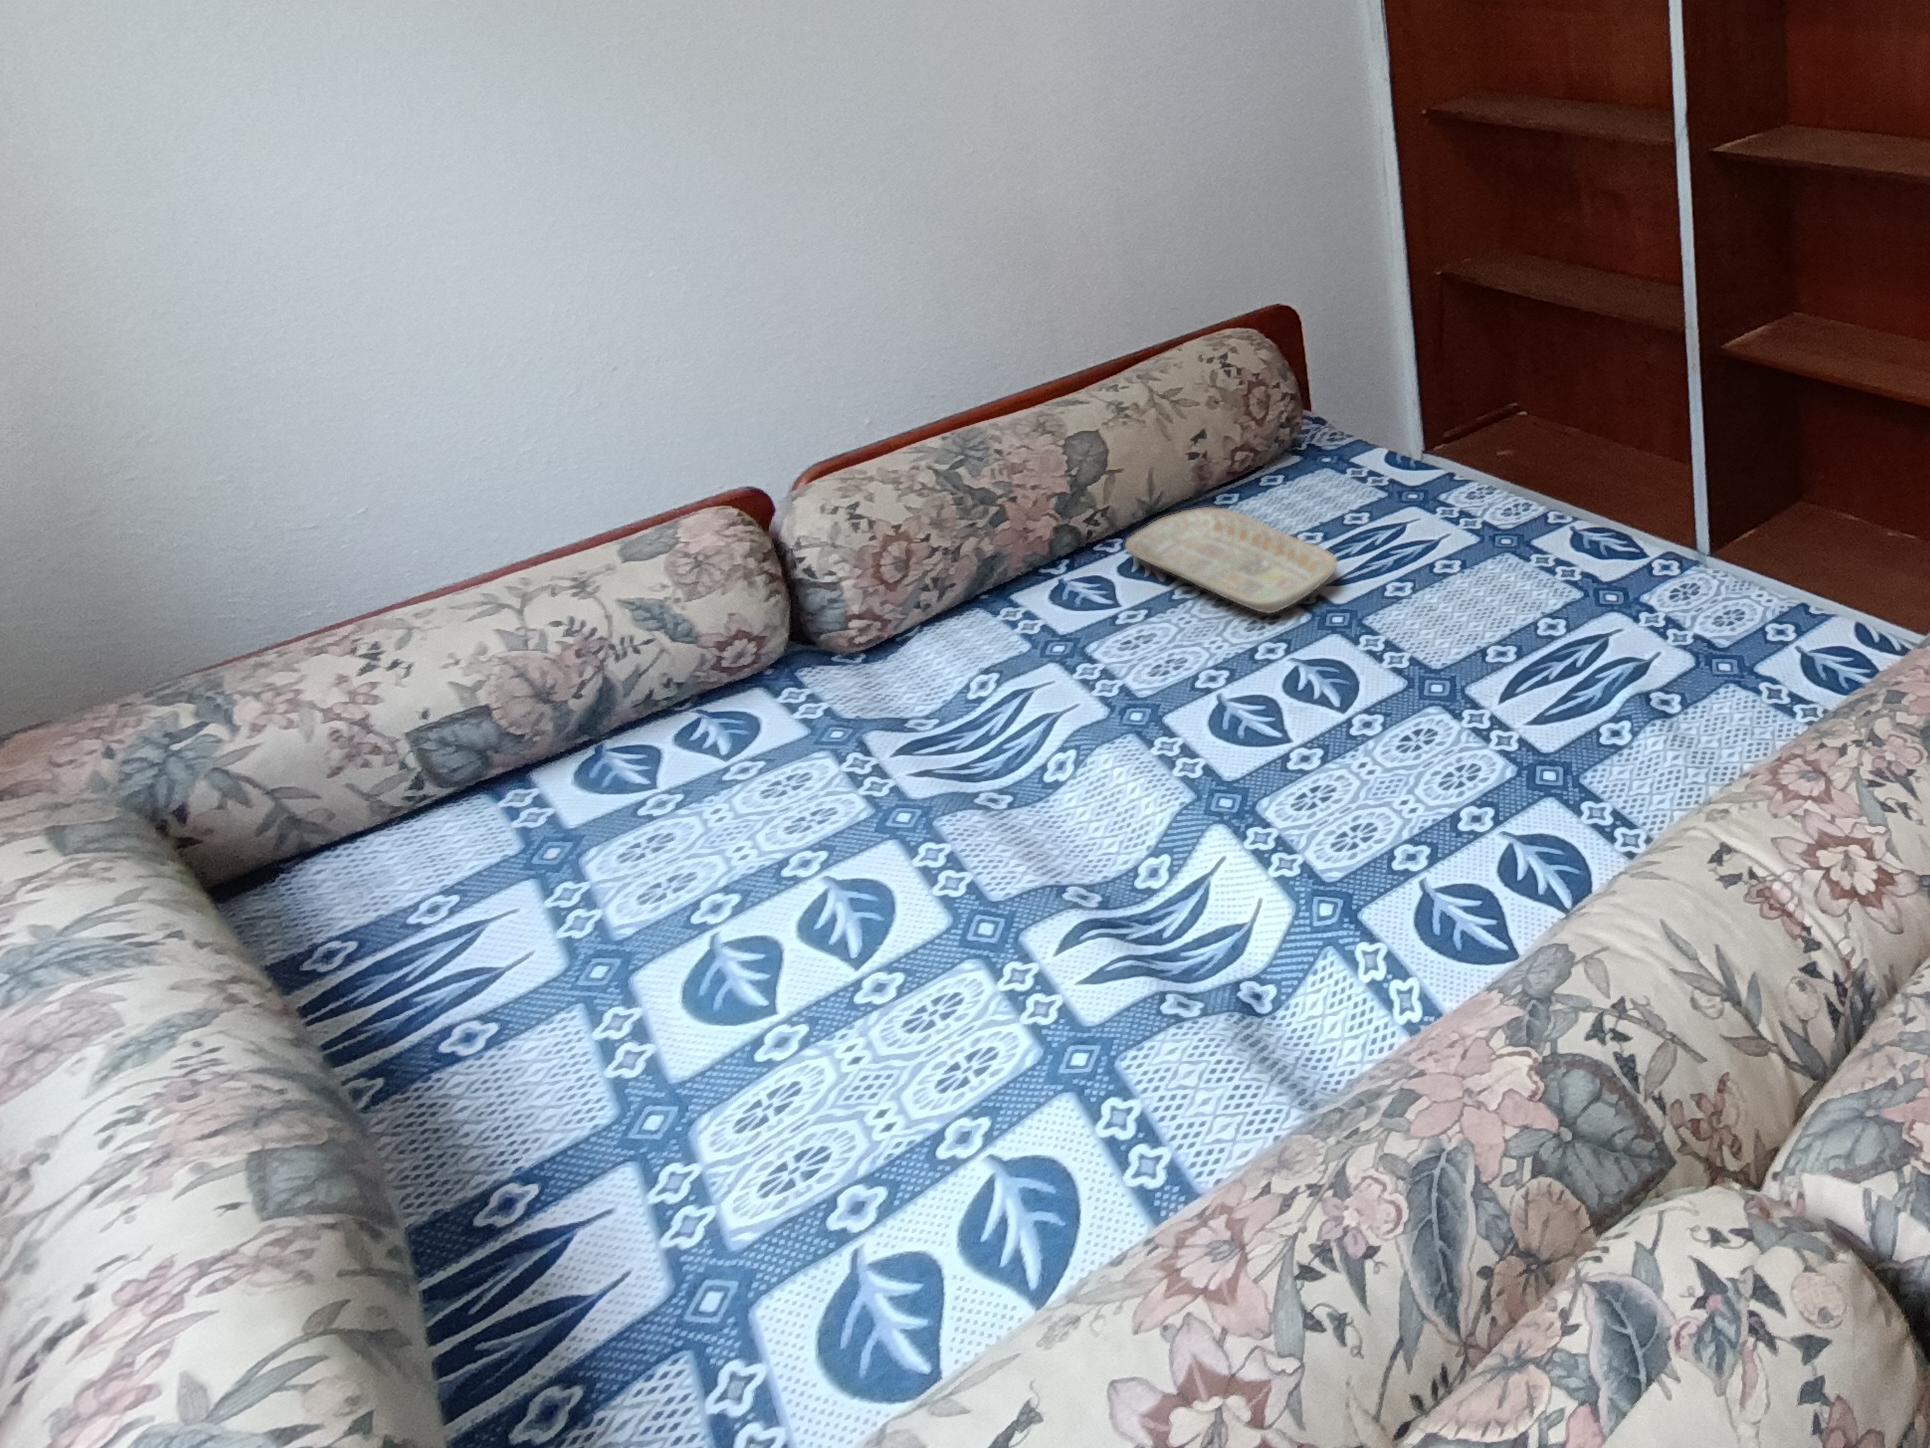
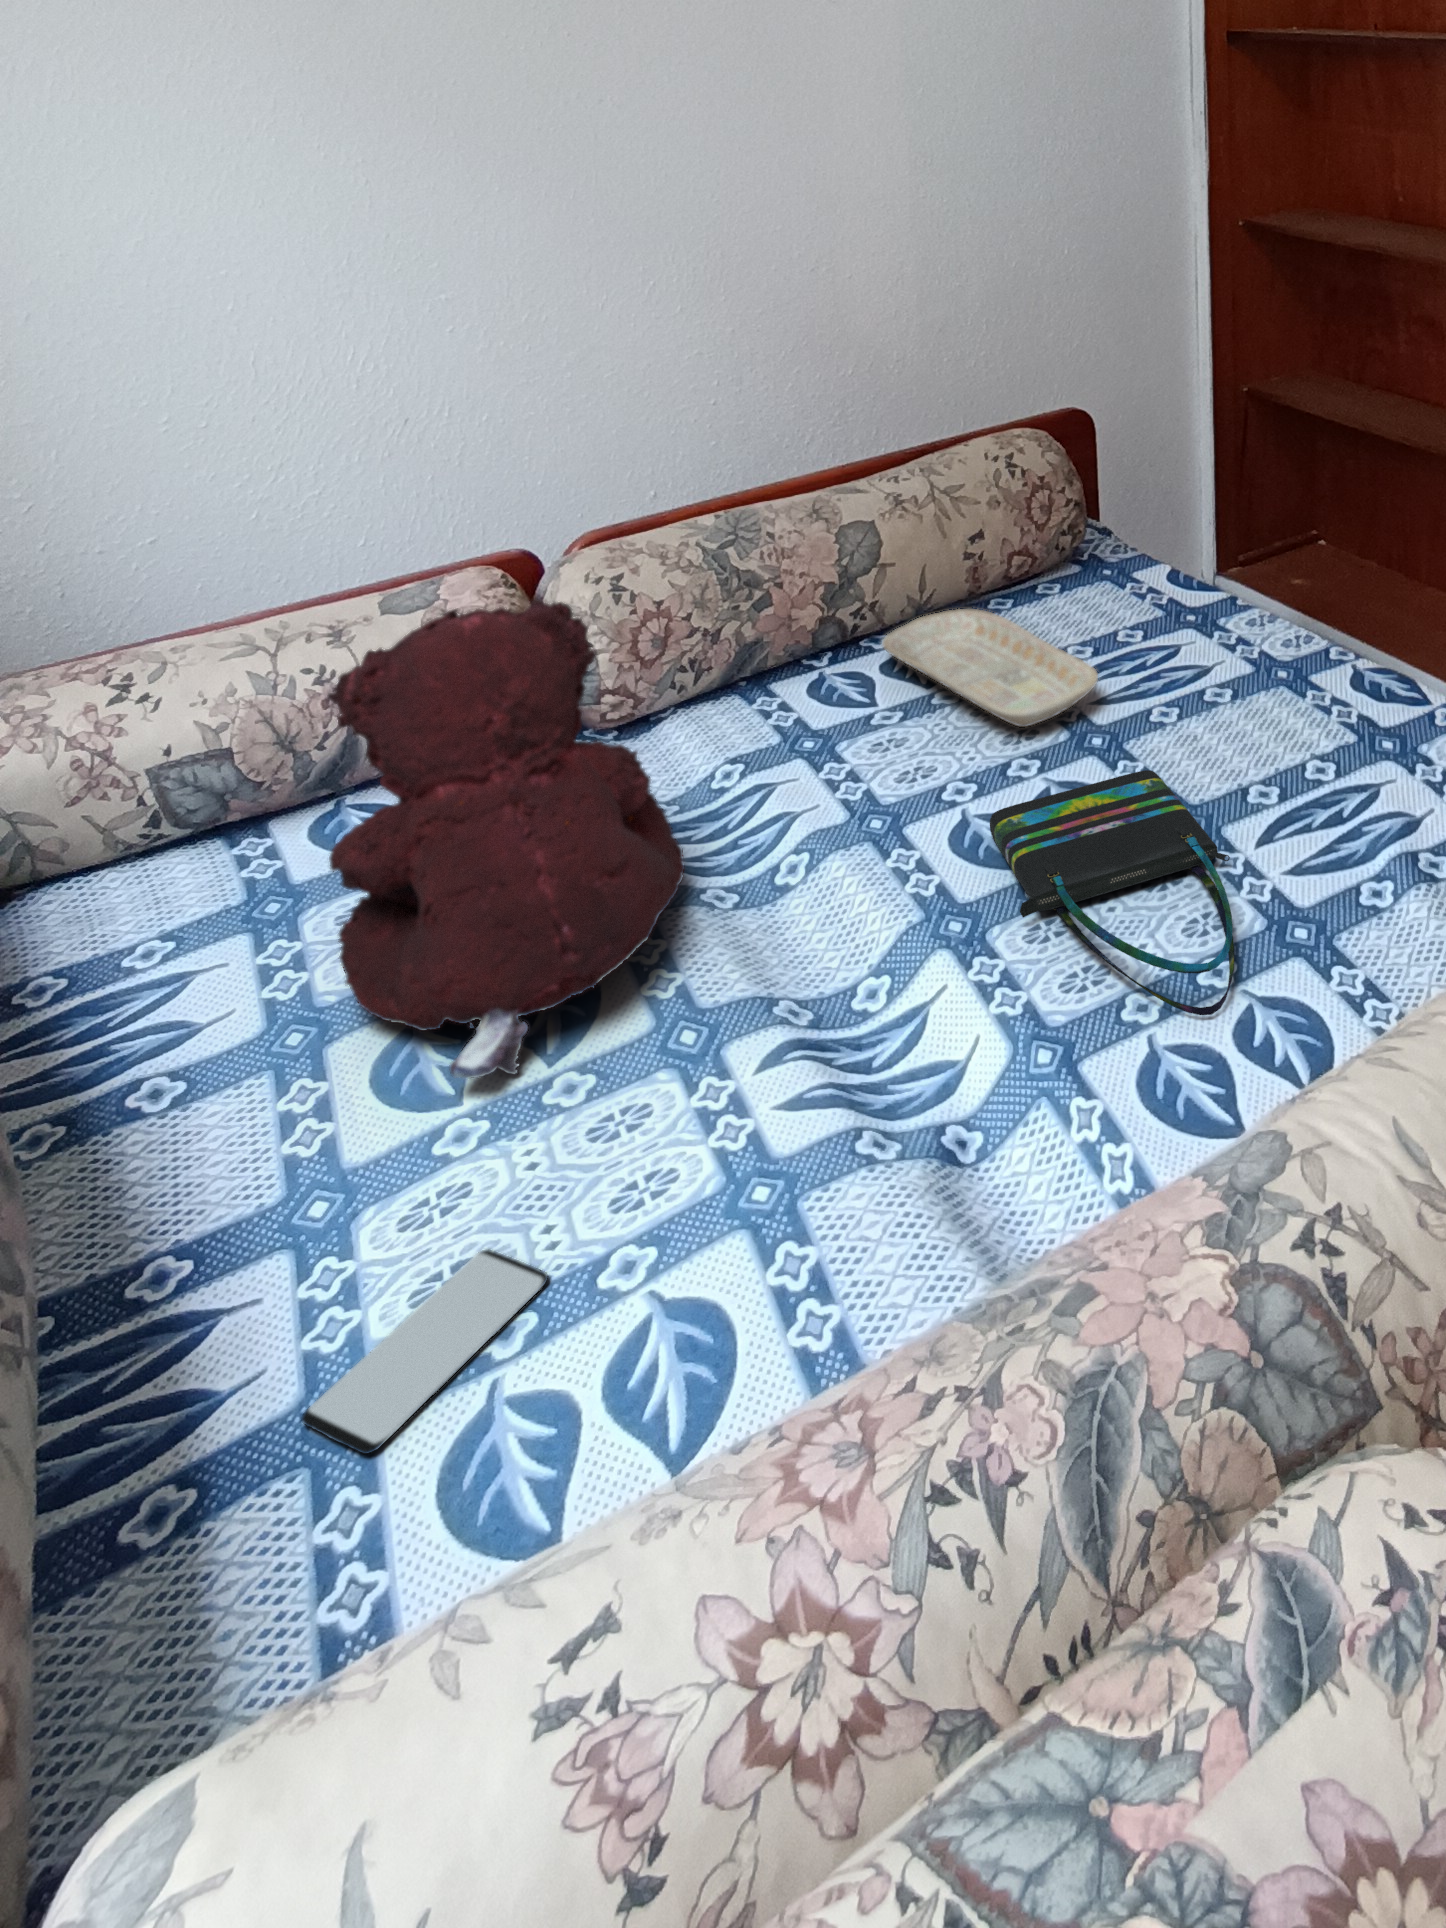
teddy bear: none [605,533,964,989] -> present [328,601,684,1079]
tote bag: none [1251,643,1494,856] -> present [990,770,1234,1015]
smartphone: none [668,1139,889,1334] -> present [302,1250,548,1454]

